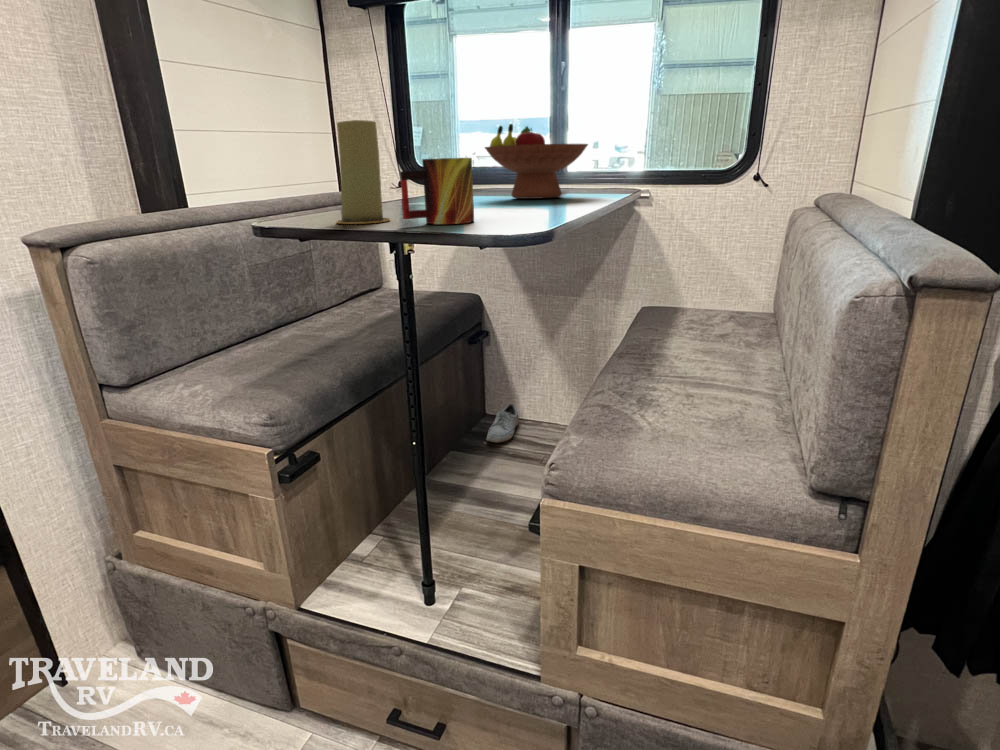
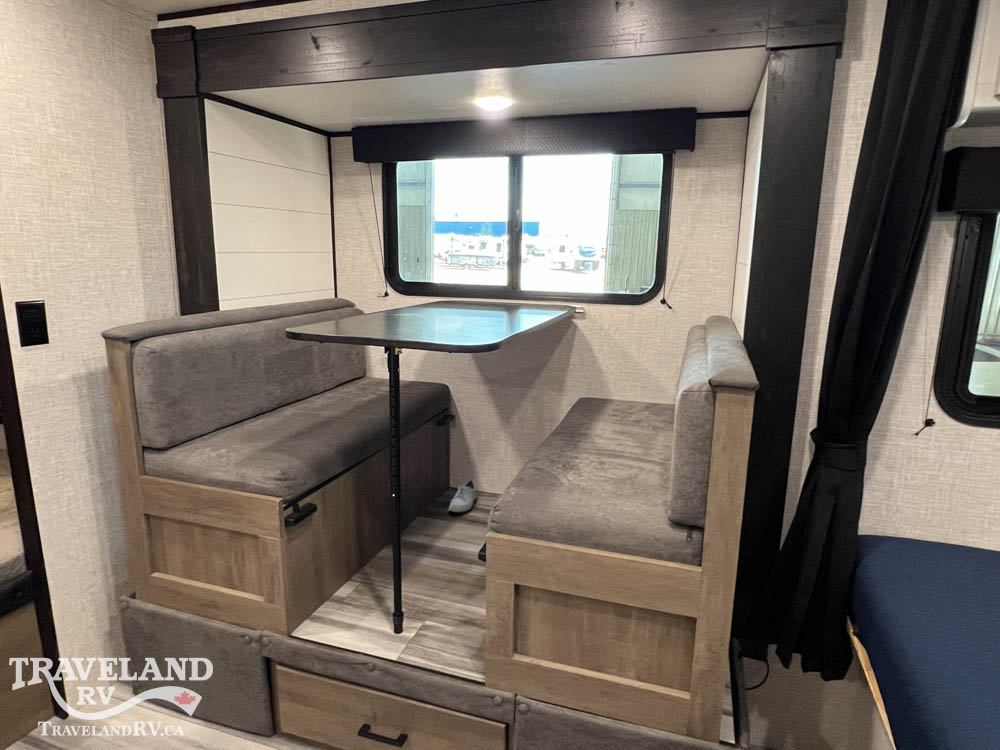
candle: present [337,120,390,224] -> none [343,261,383,332]
fruit bowl: present [485,124,588,199] -> none [454,257,534,312]
mug: present [400,158,474,224] -> none [393,289,444,335]

